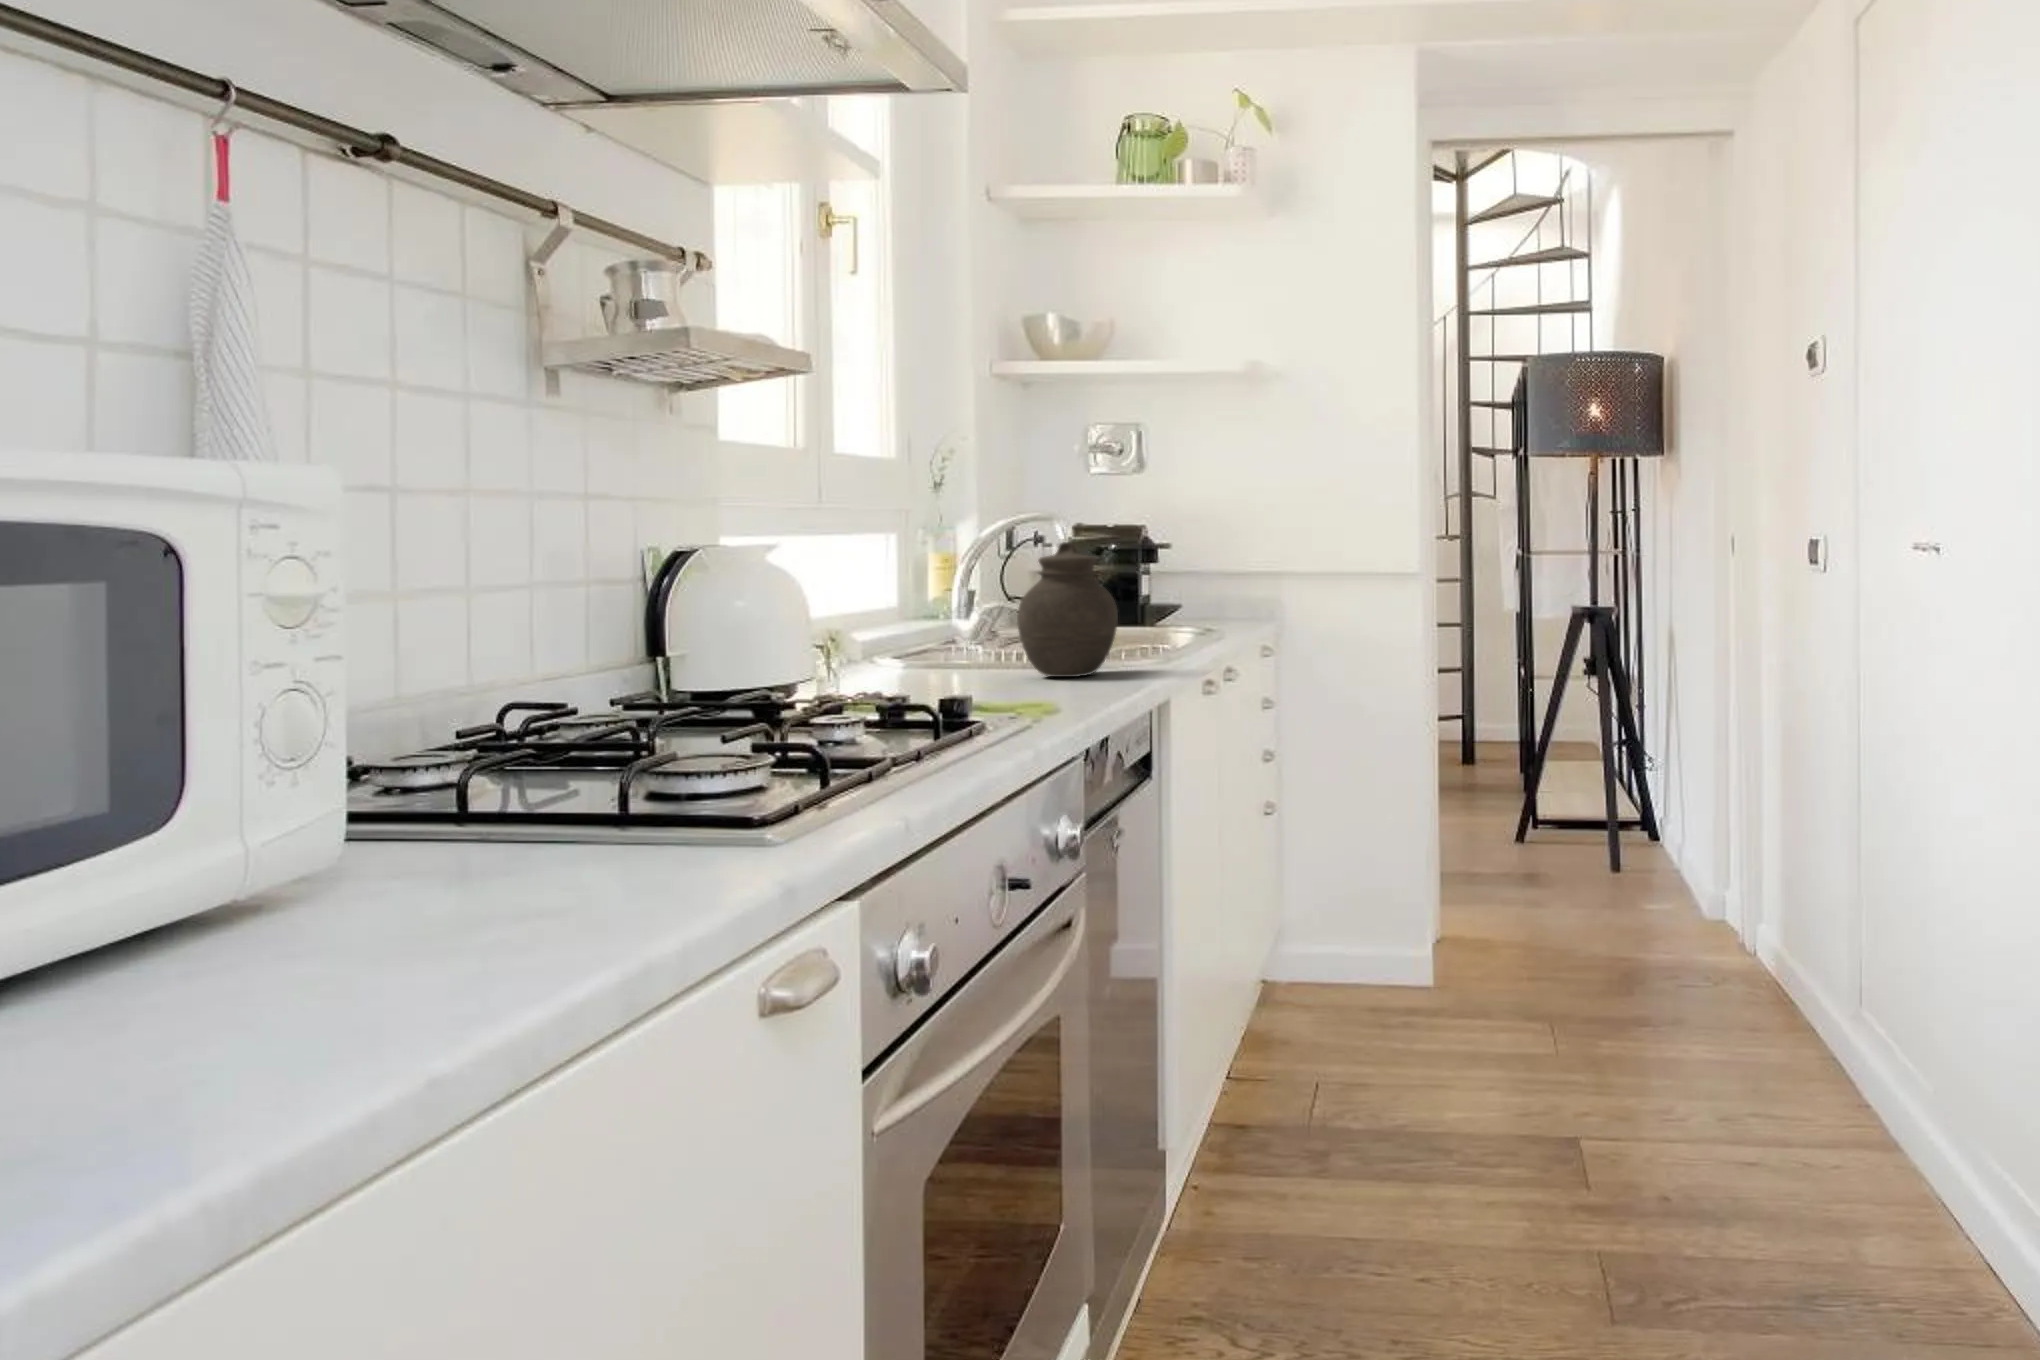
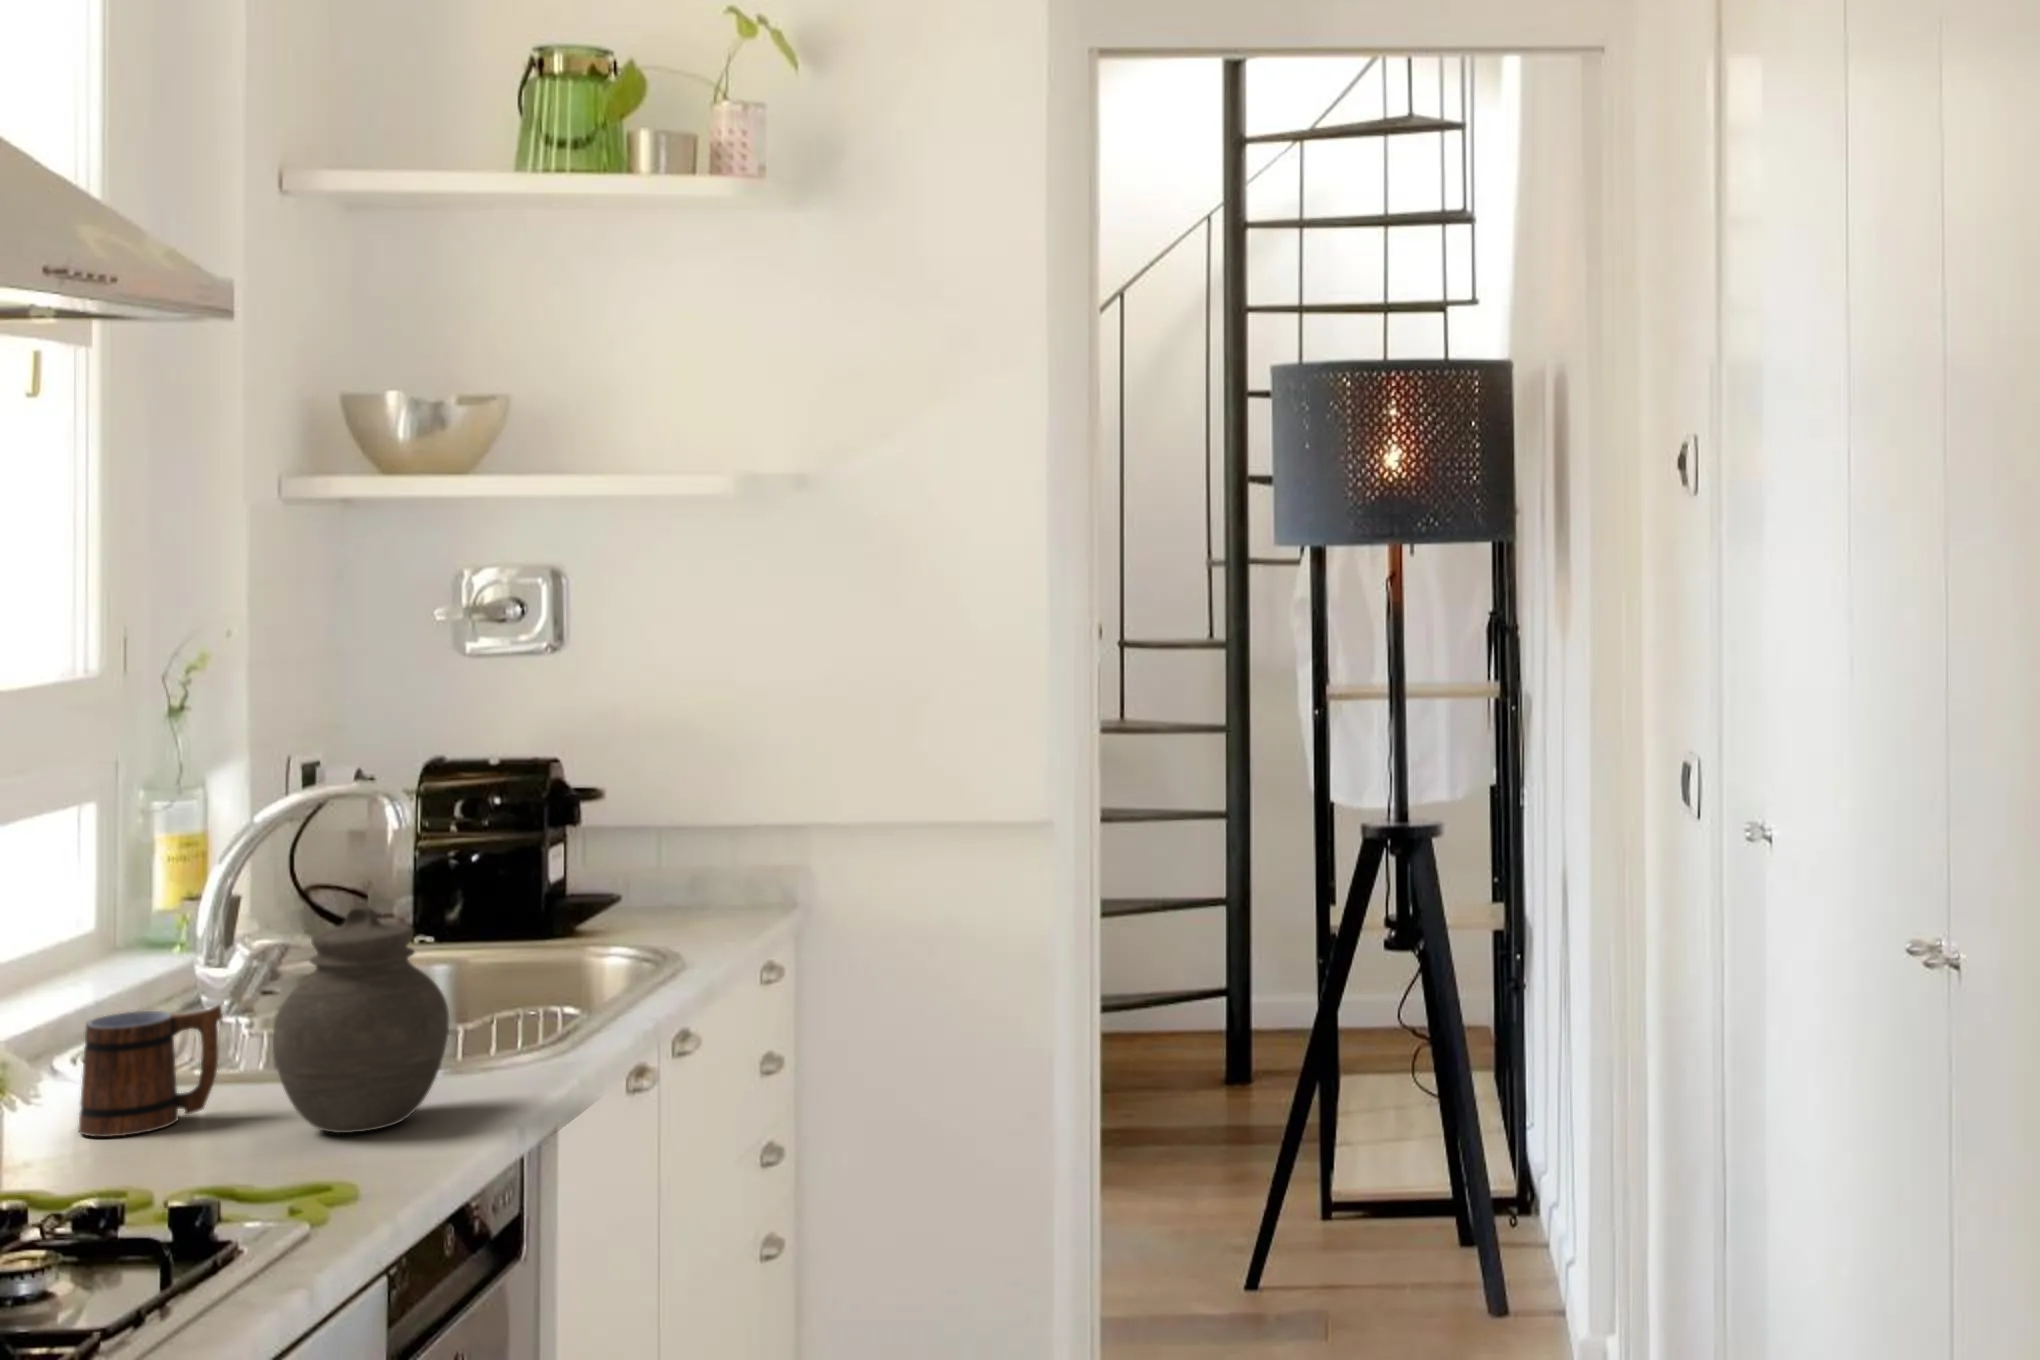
mug: none [905,606,984,678] -> present [79,1005,223,1137]

